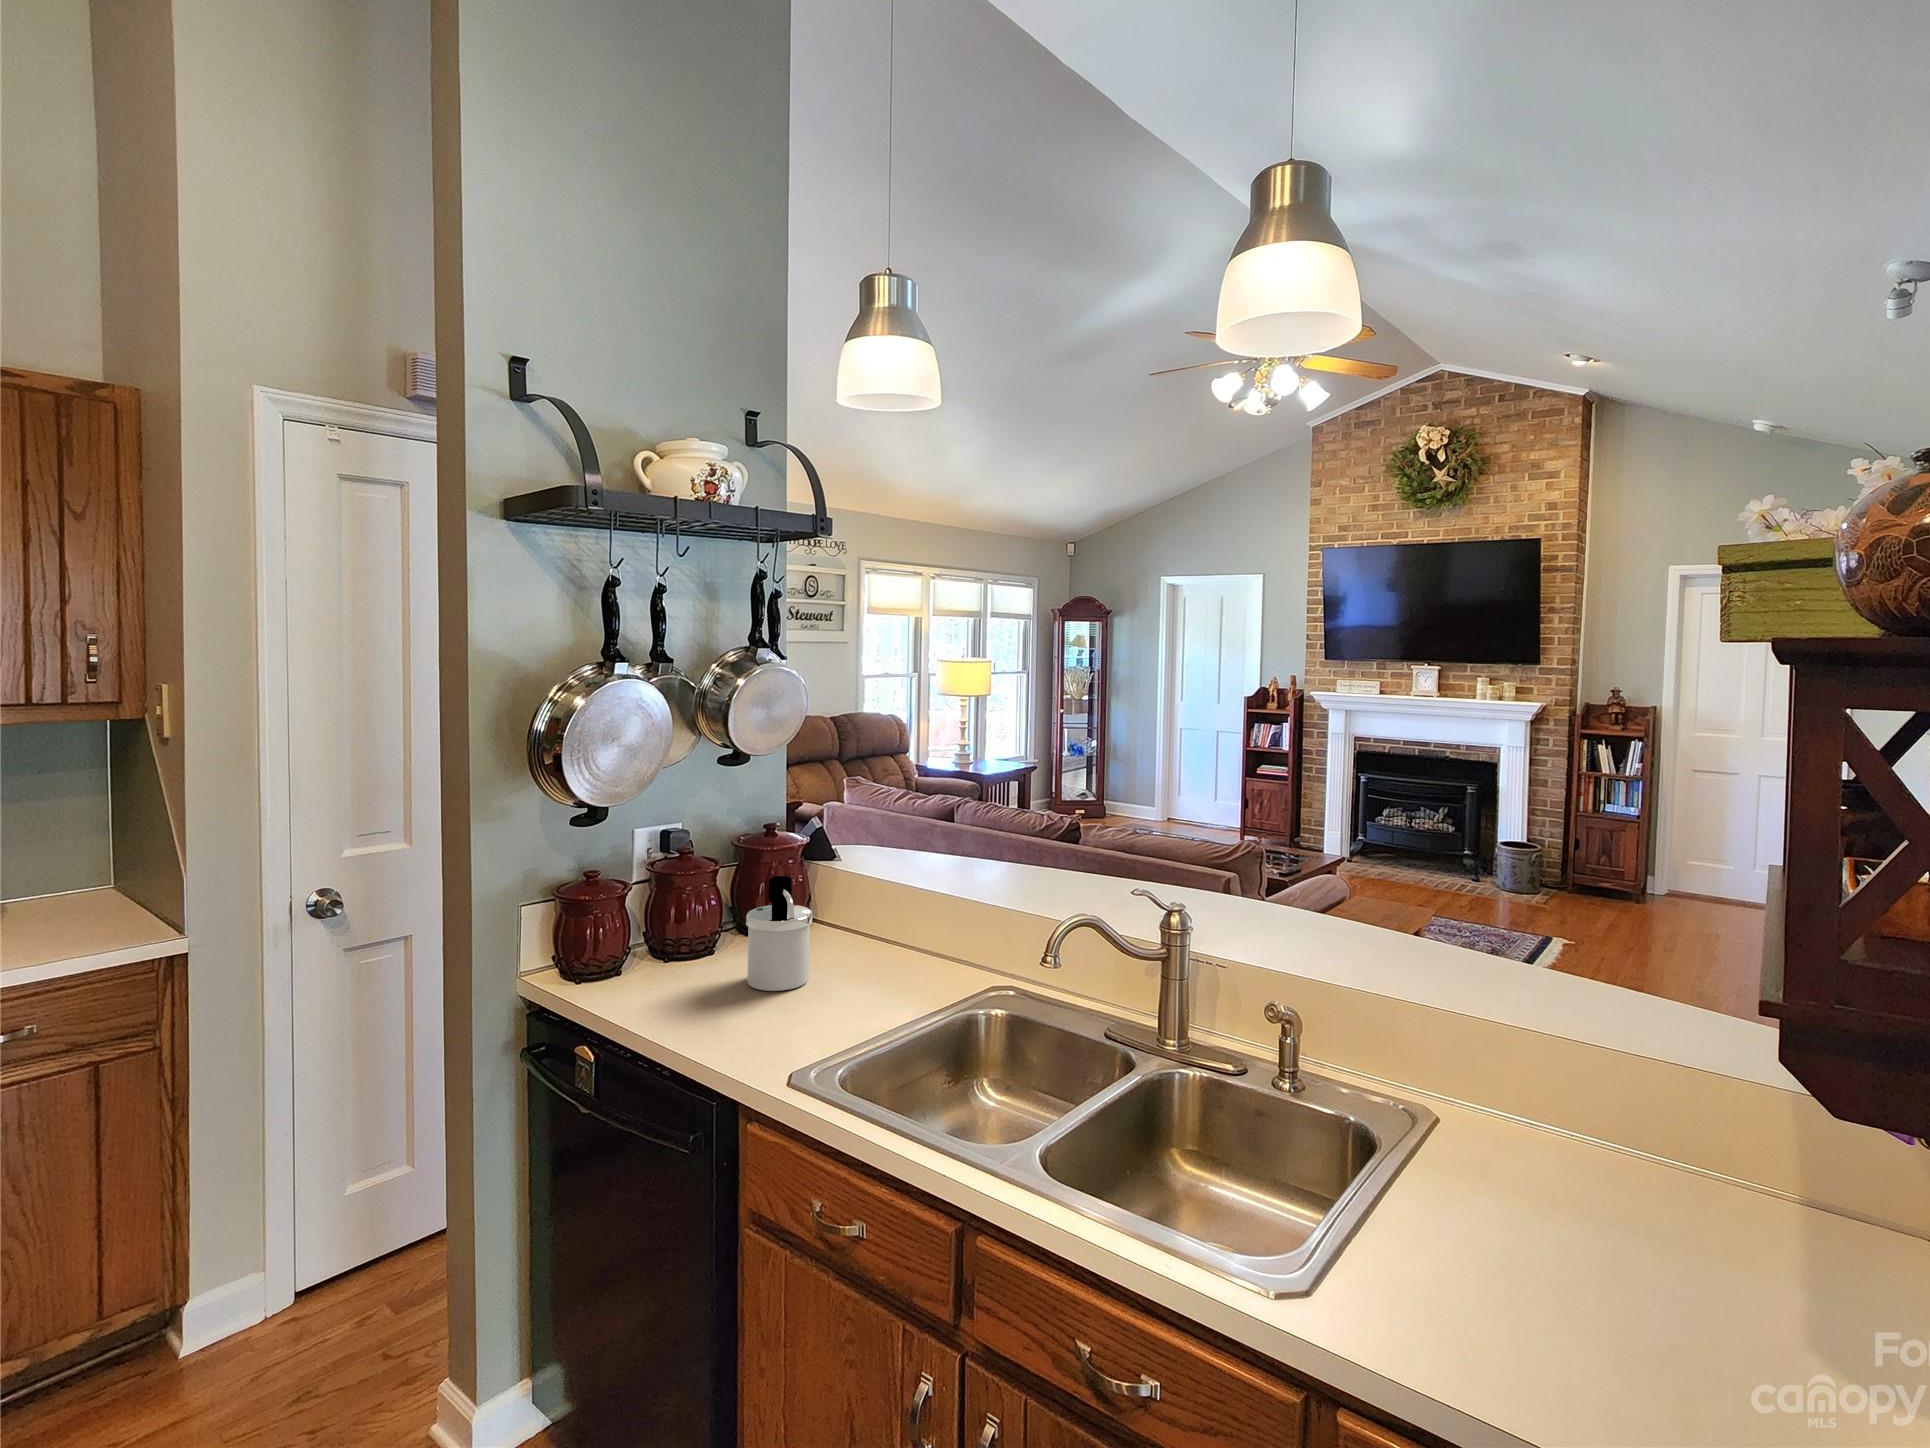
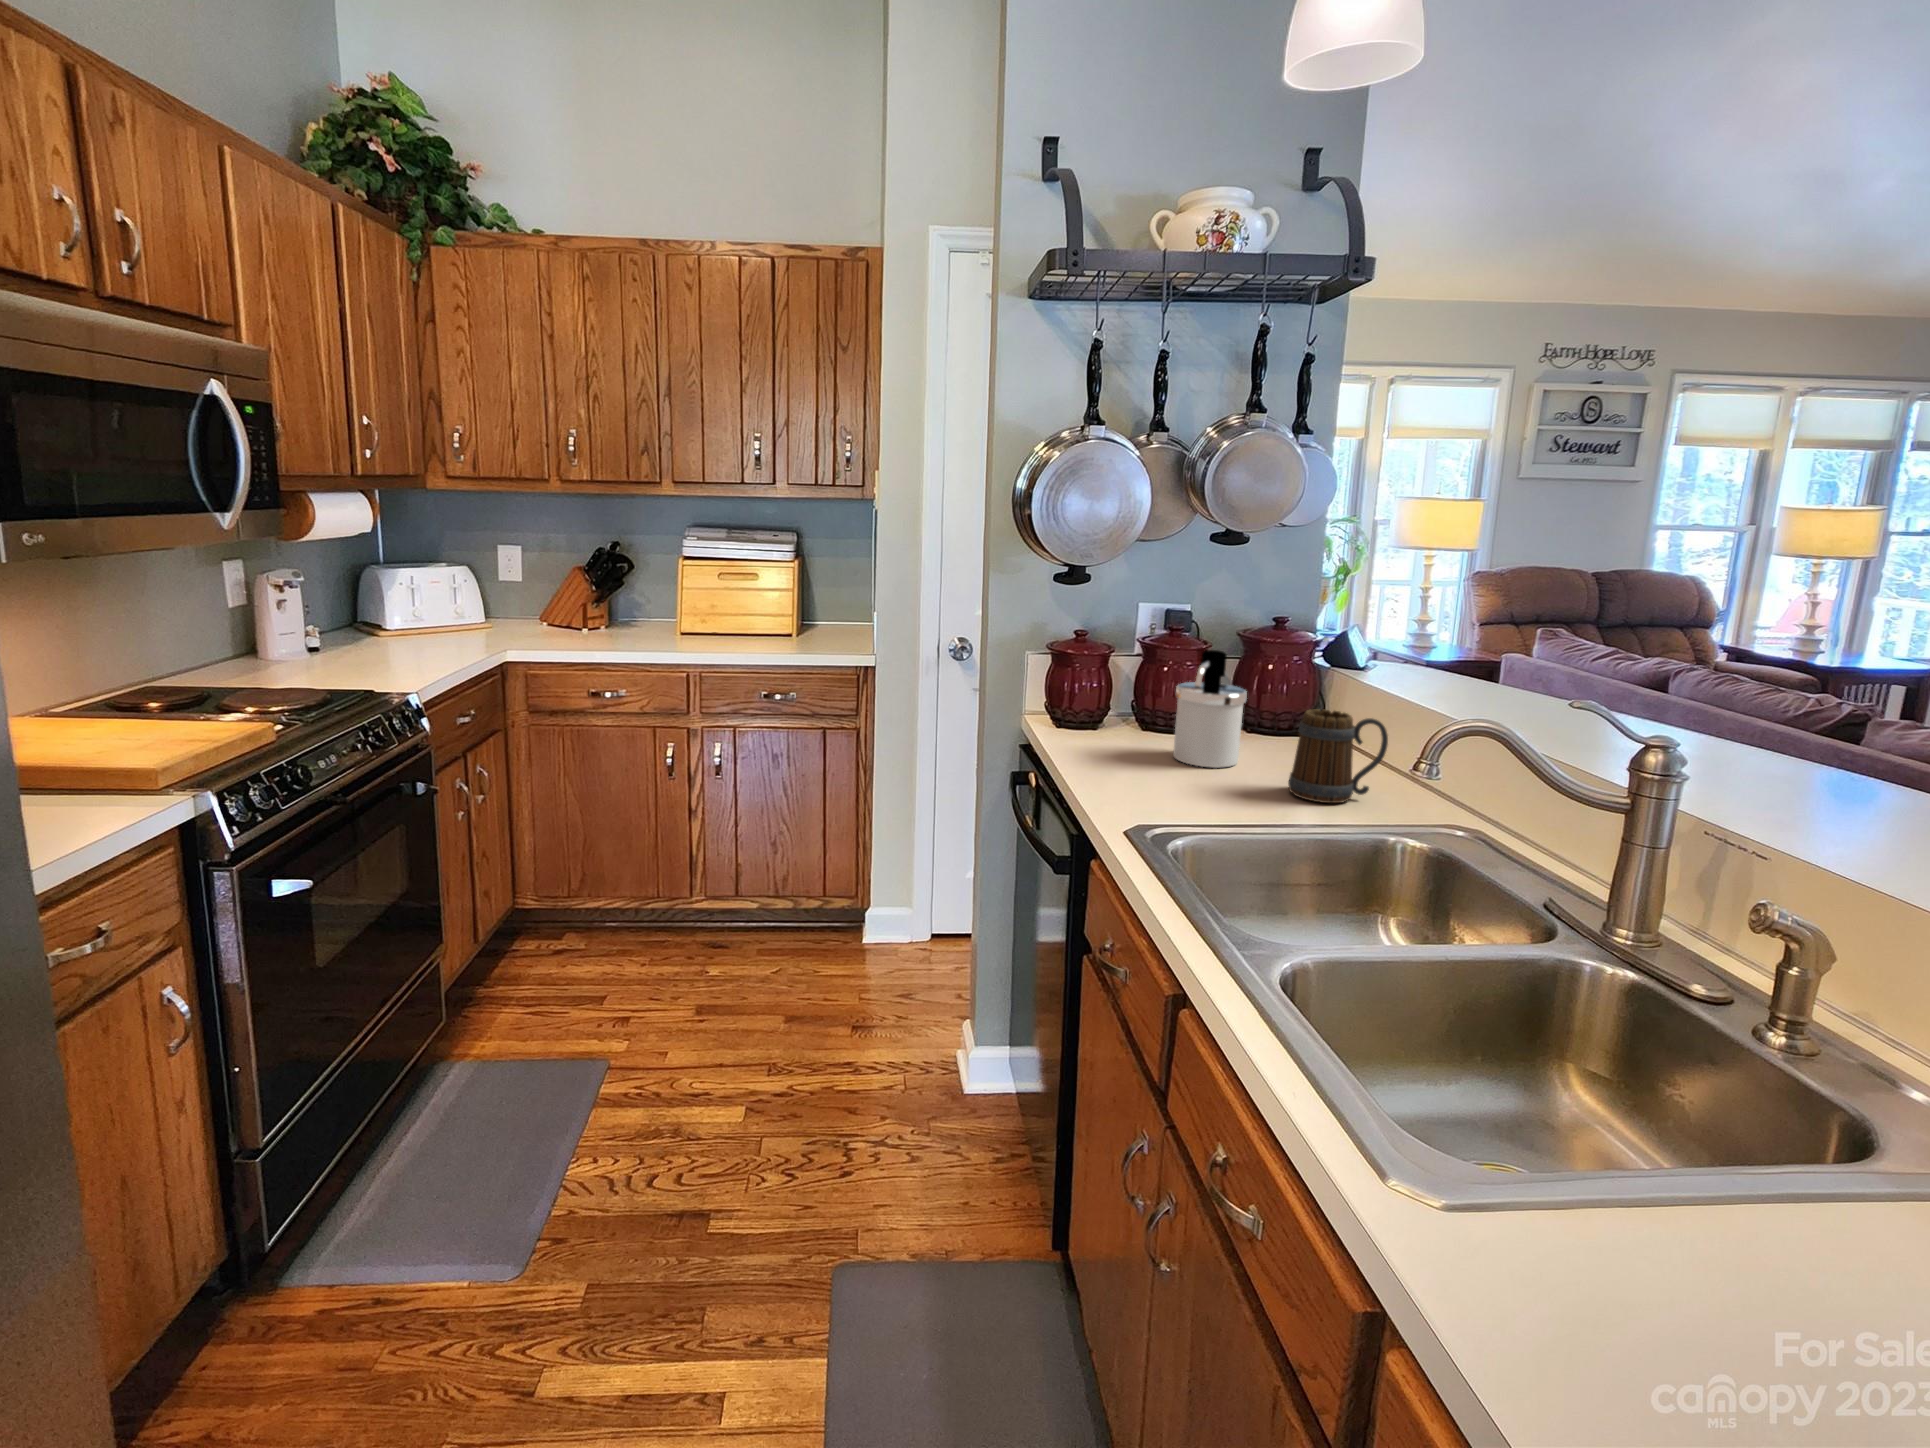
mug: none [873,914,943,998] -> present [1288,709,1388,803]

